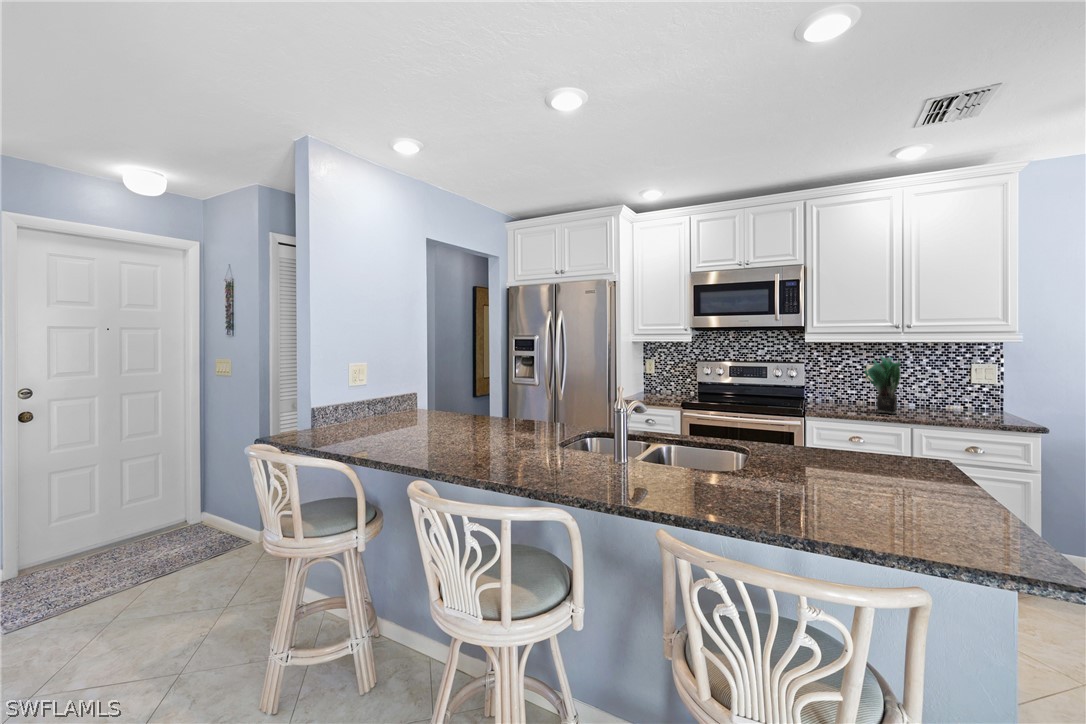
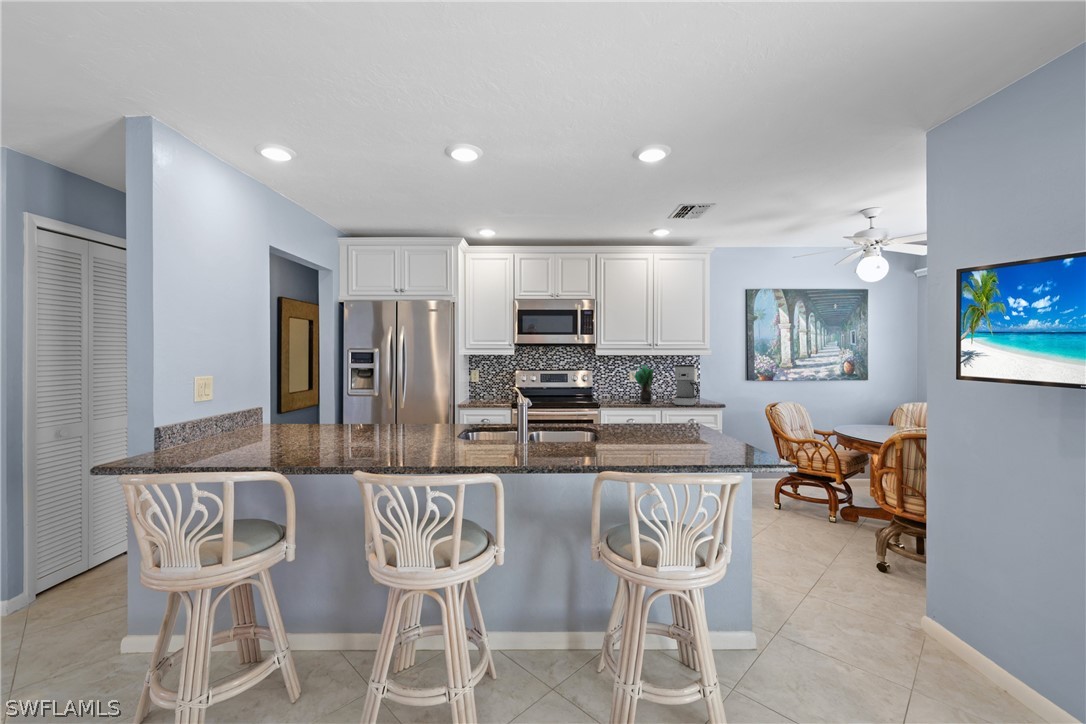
coffee maker: none [936,357,986,422] -> present [674,365,699,406]

